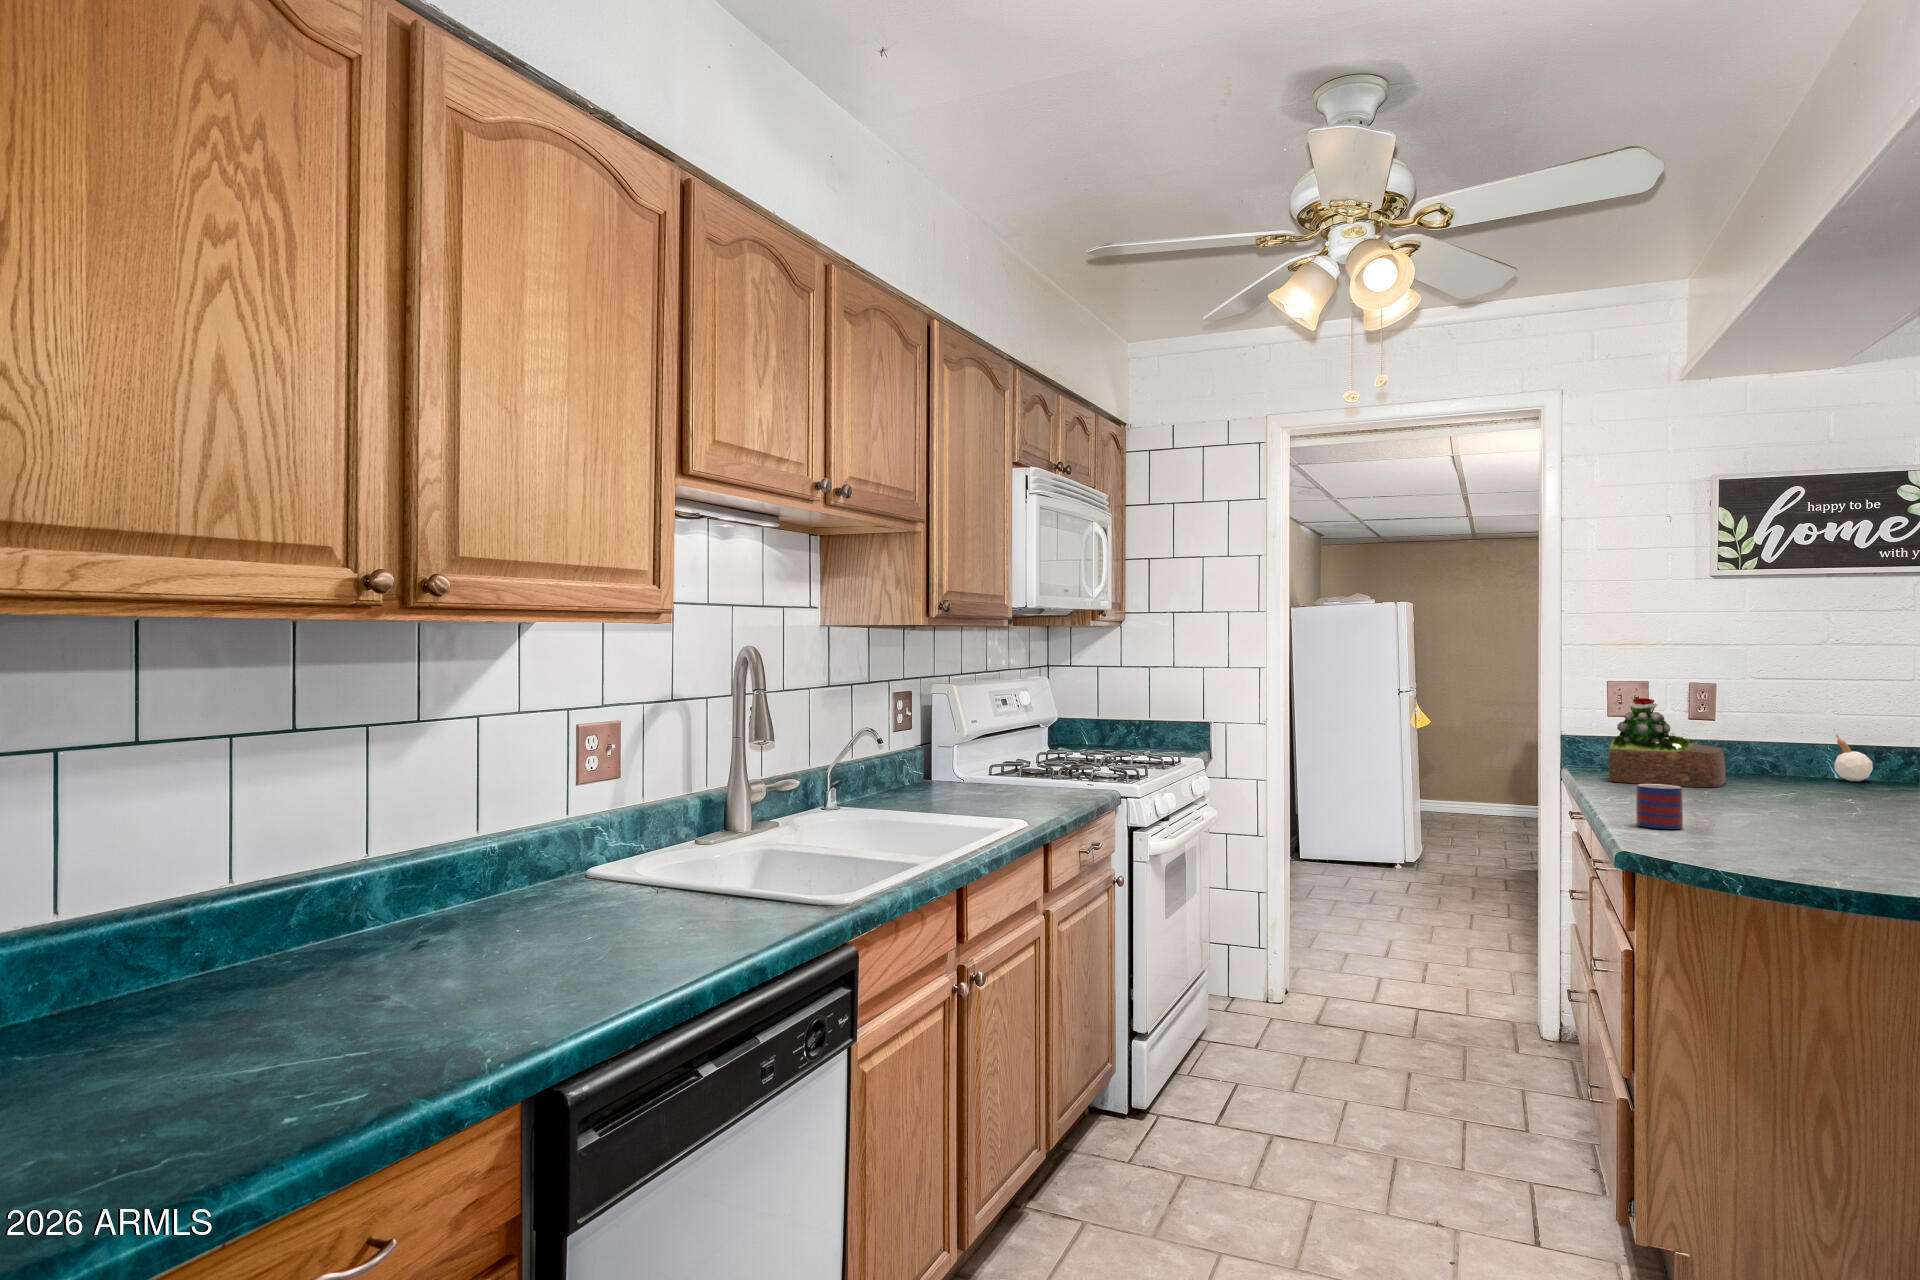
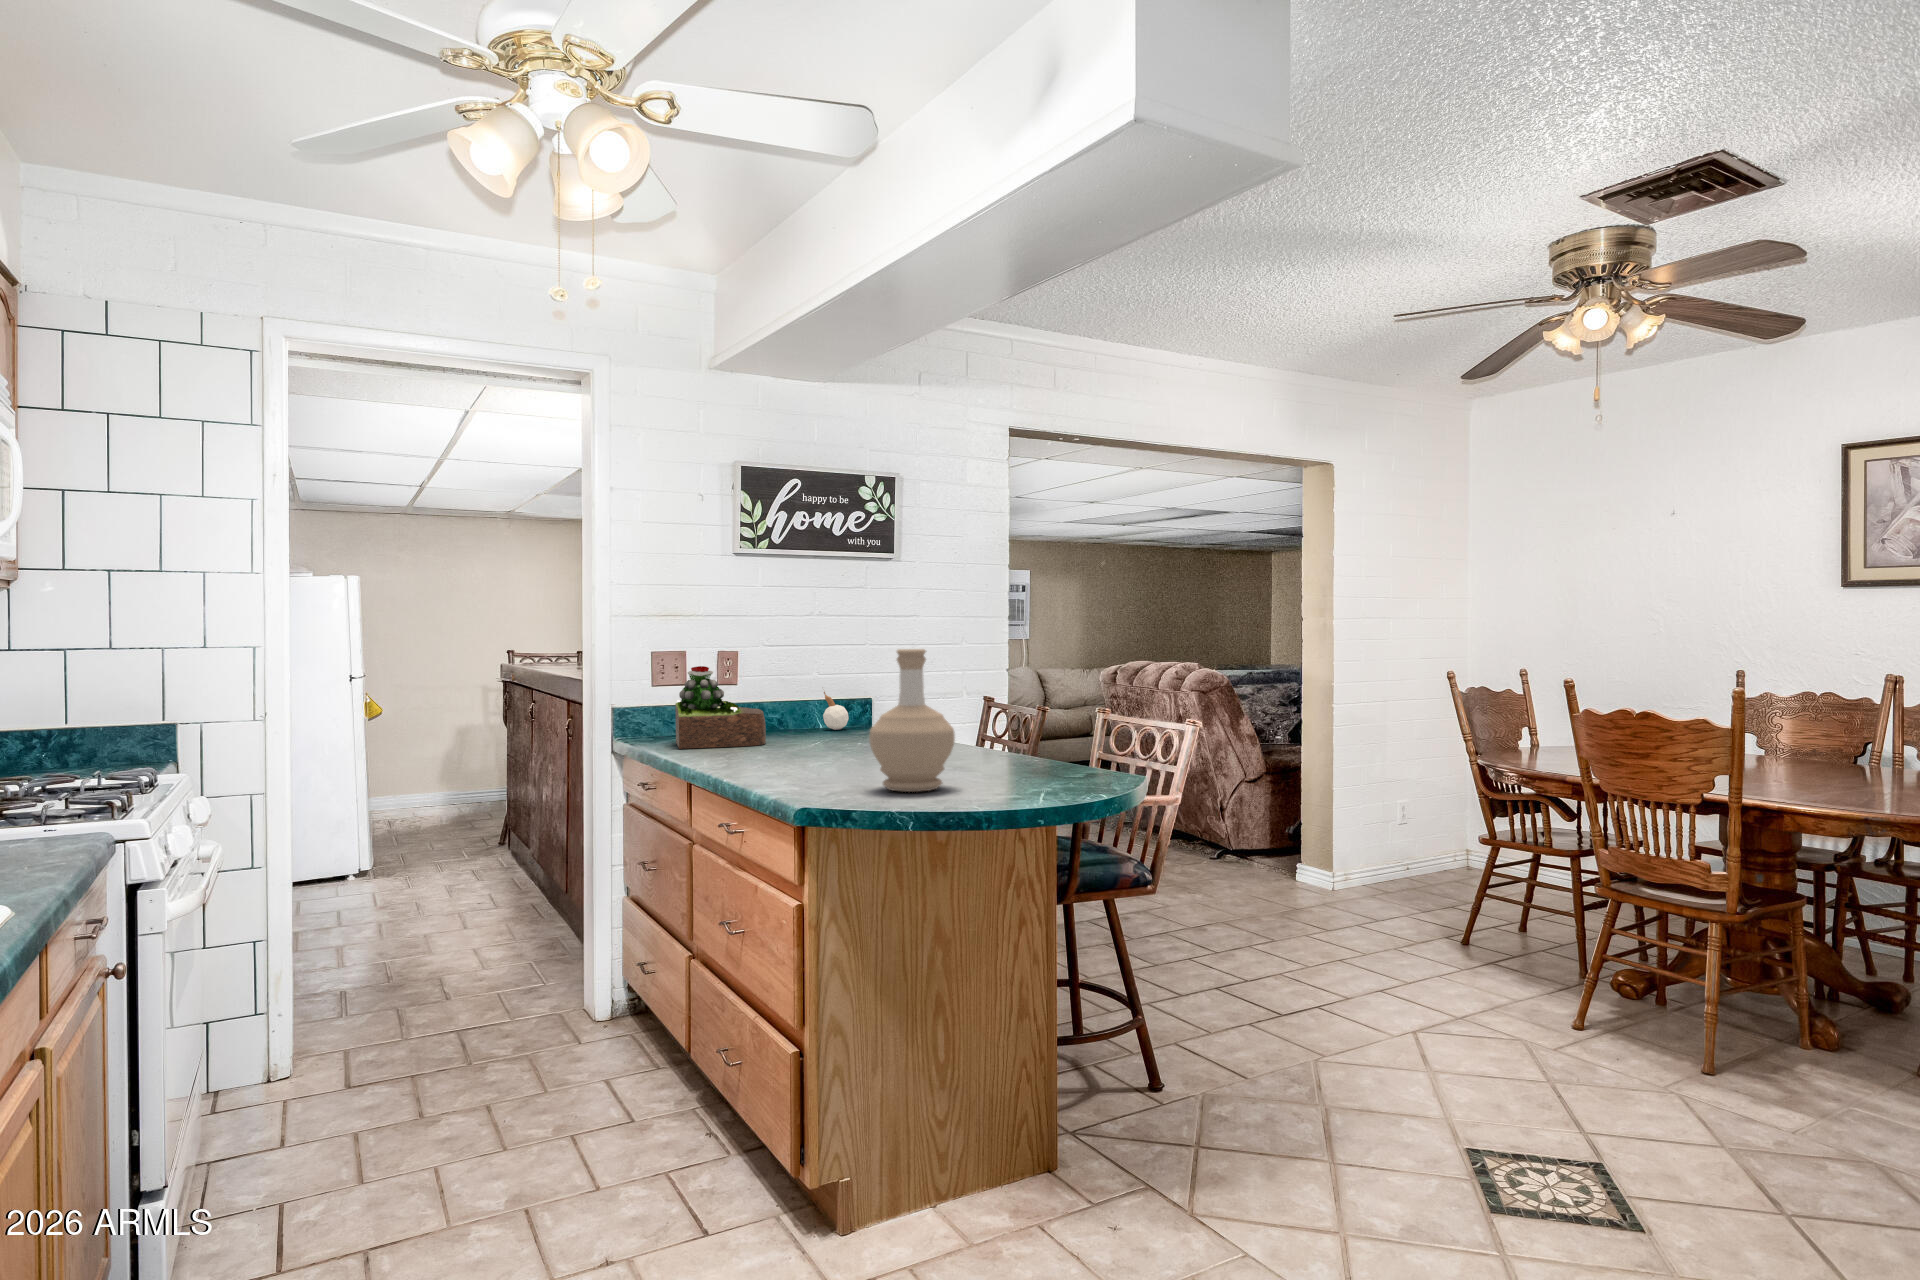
bottle: none [1713,693,1831,855] -> present [869,649,955,792]
mug: present [1636,784,1683,829] -> none [781,741,820,784]

